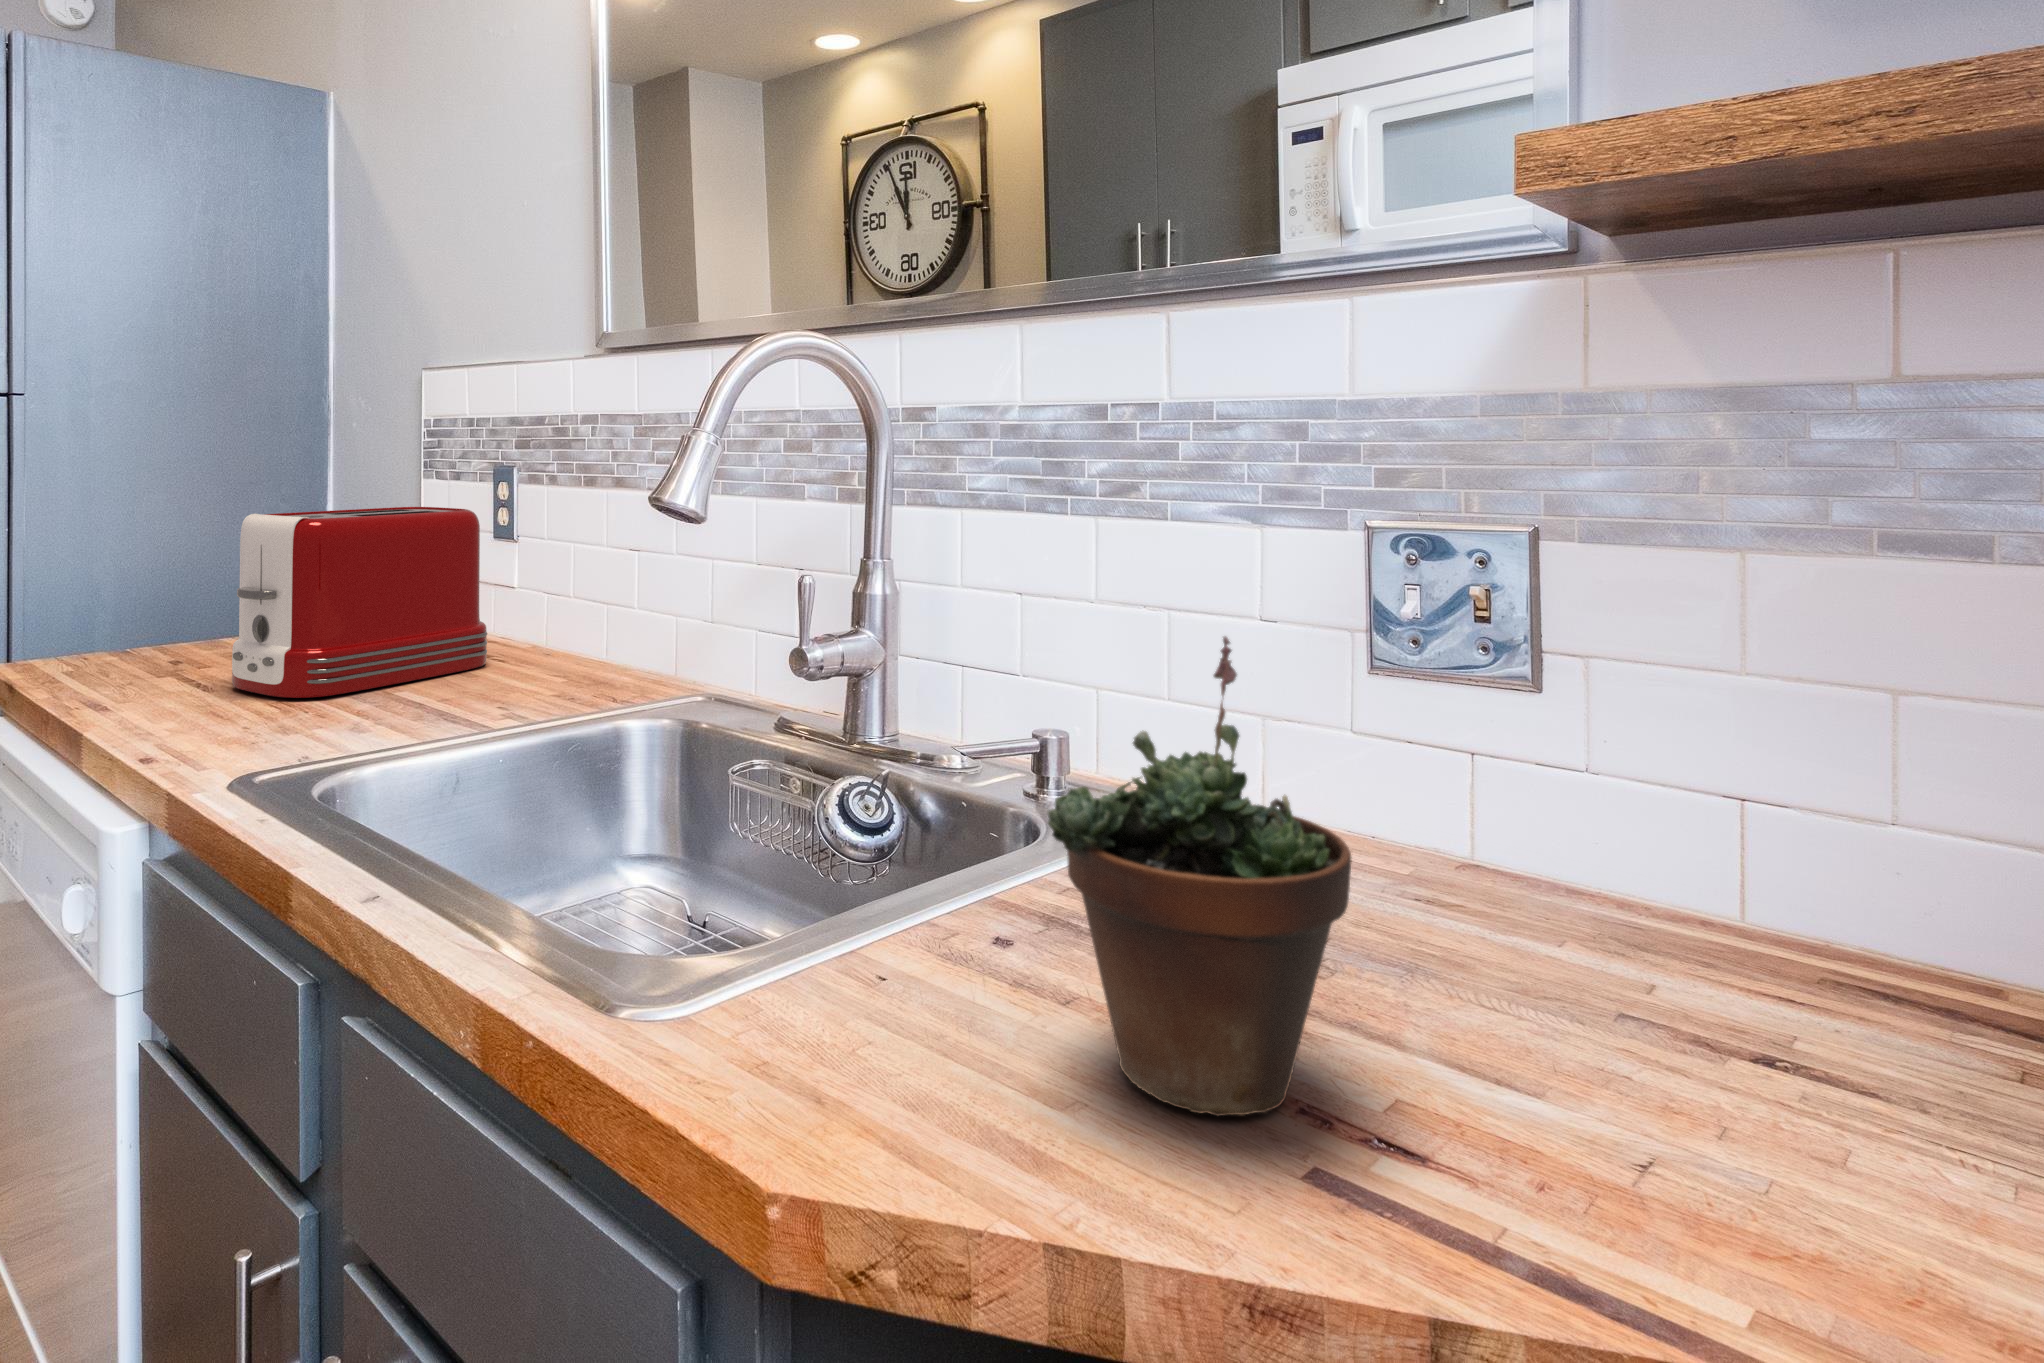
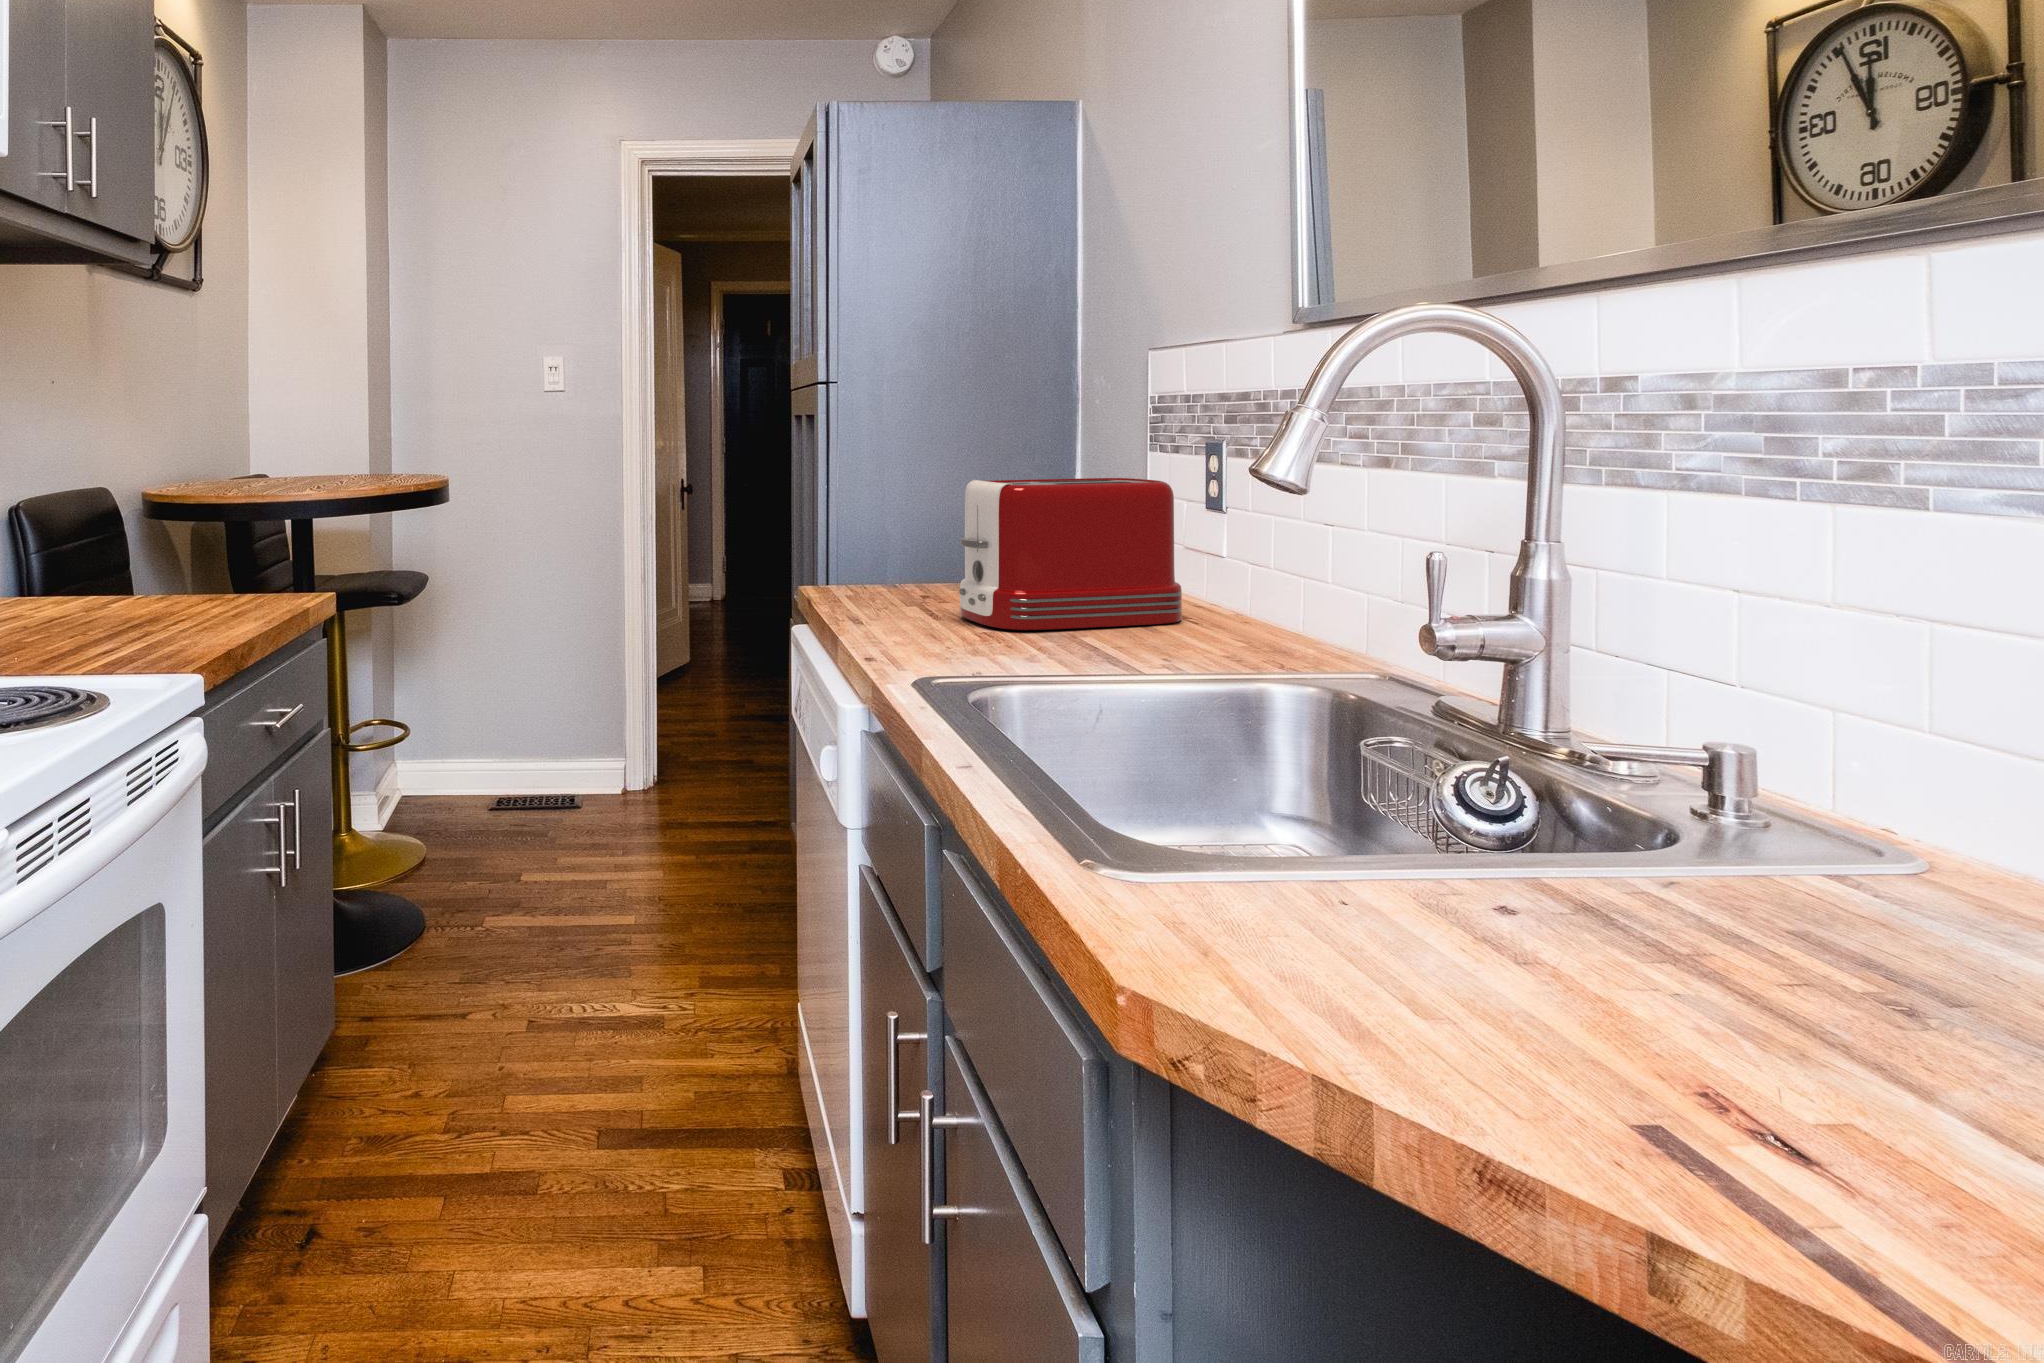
succulent plant: present [1048,636,1351,1116] -> none [1419,613,1797,1084]

